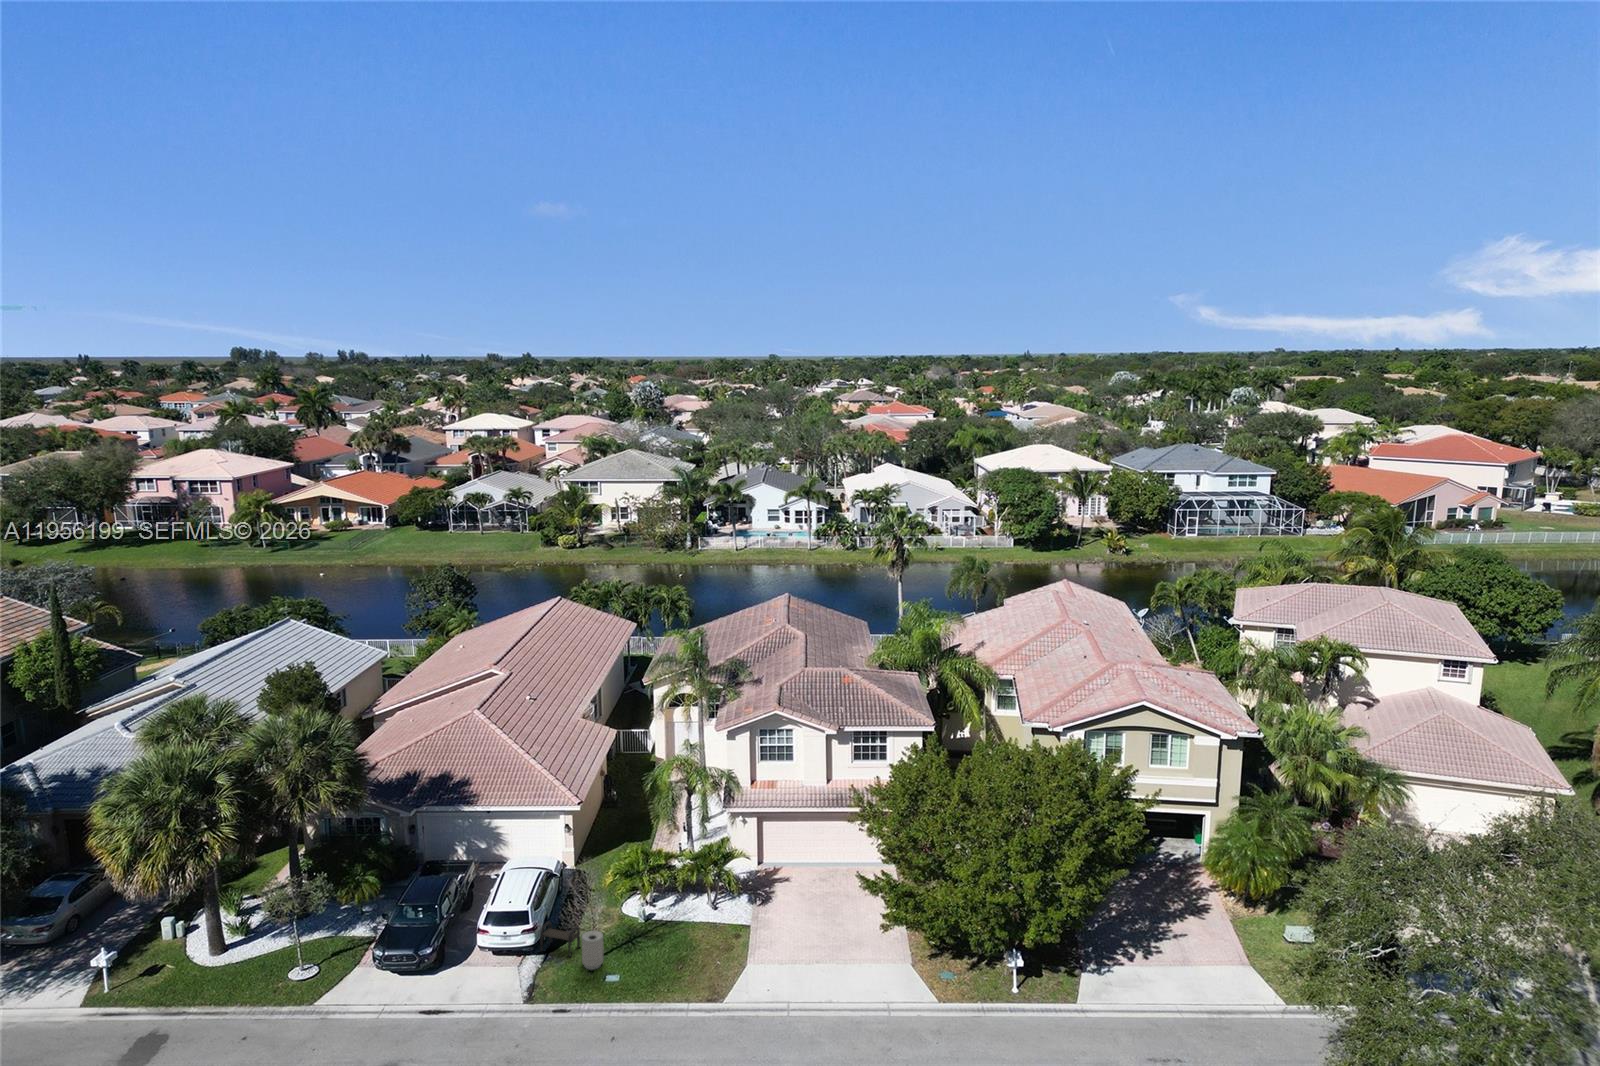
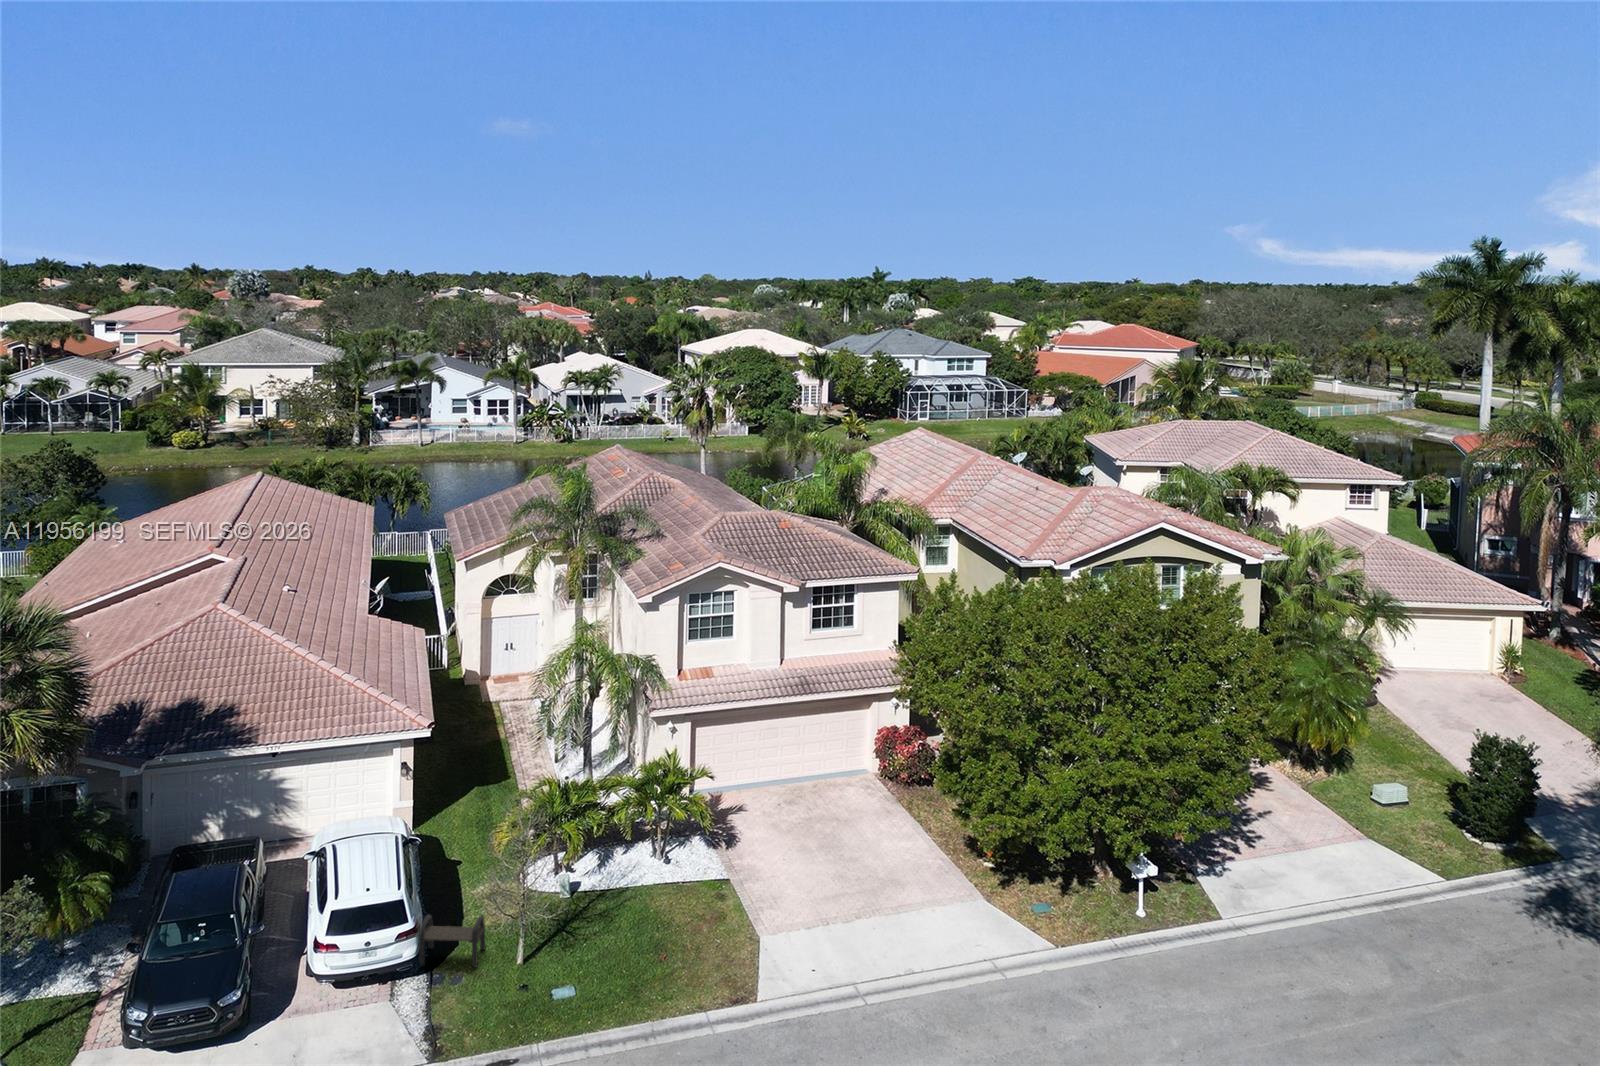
trash can: present [582,931,604,970] -> none [502,919,538,983]

